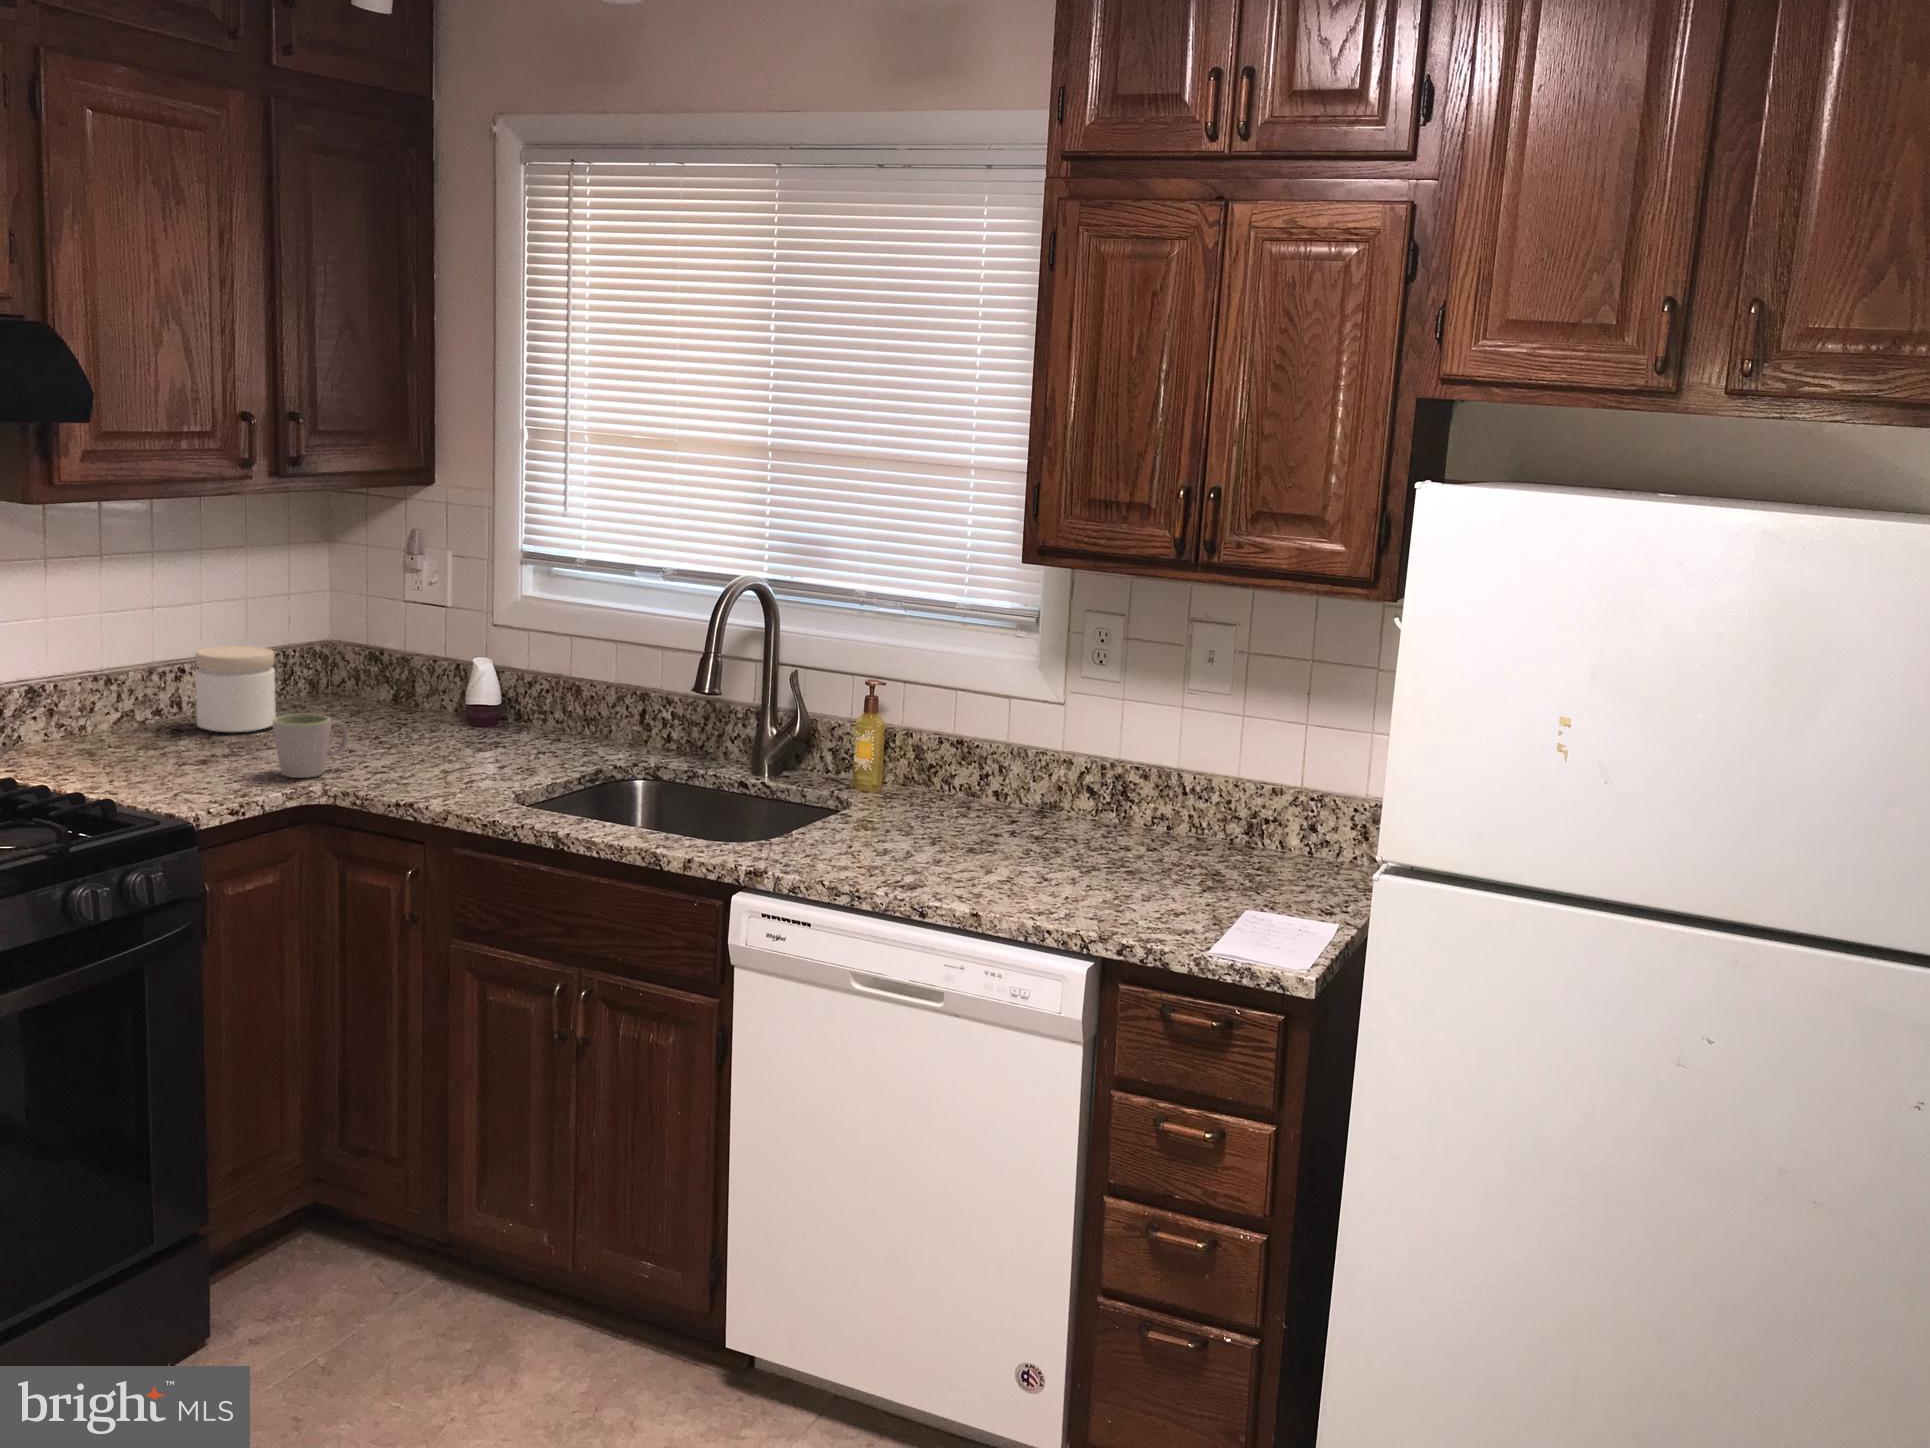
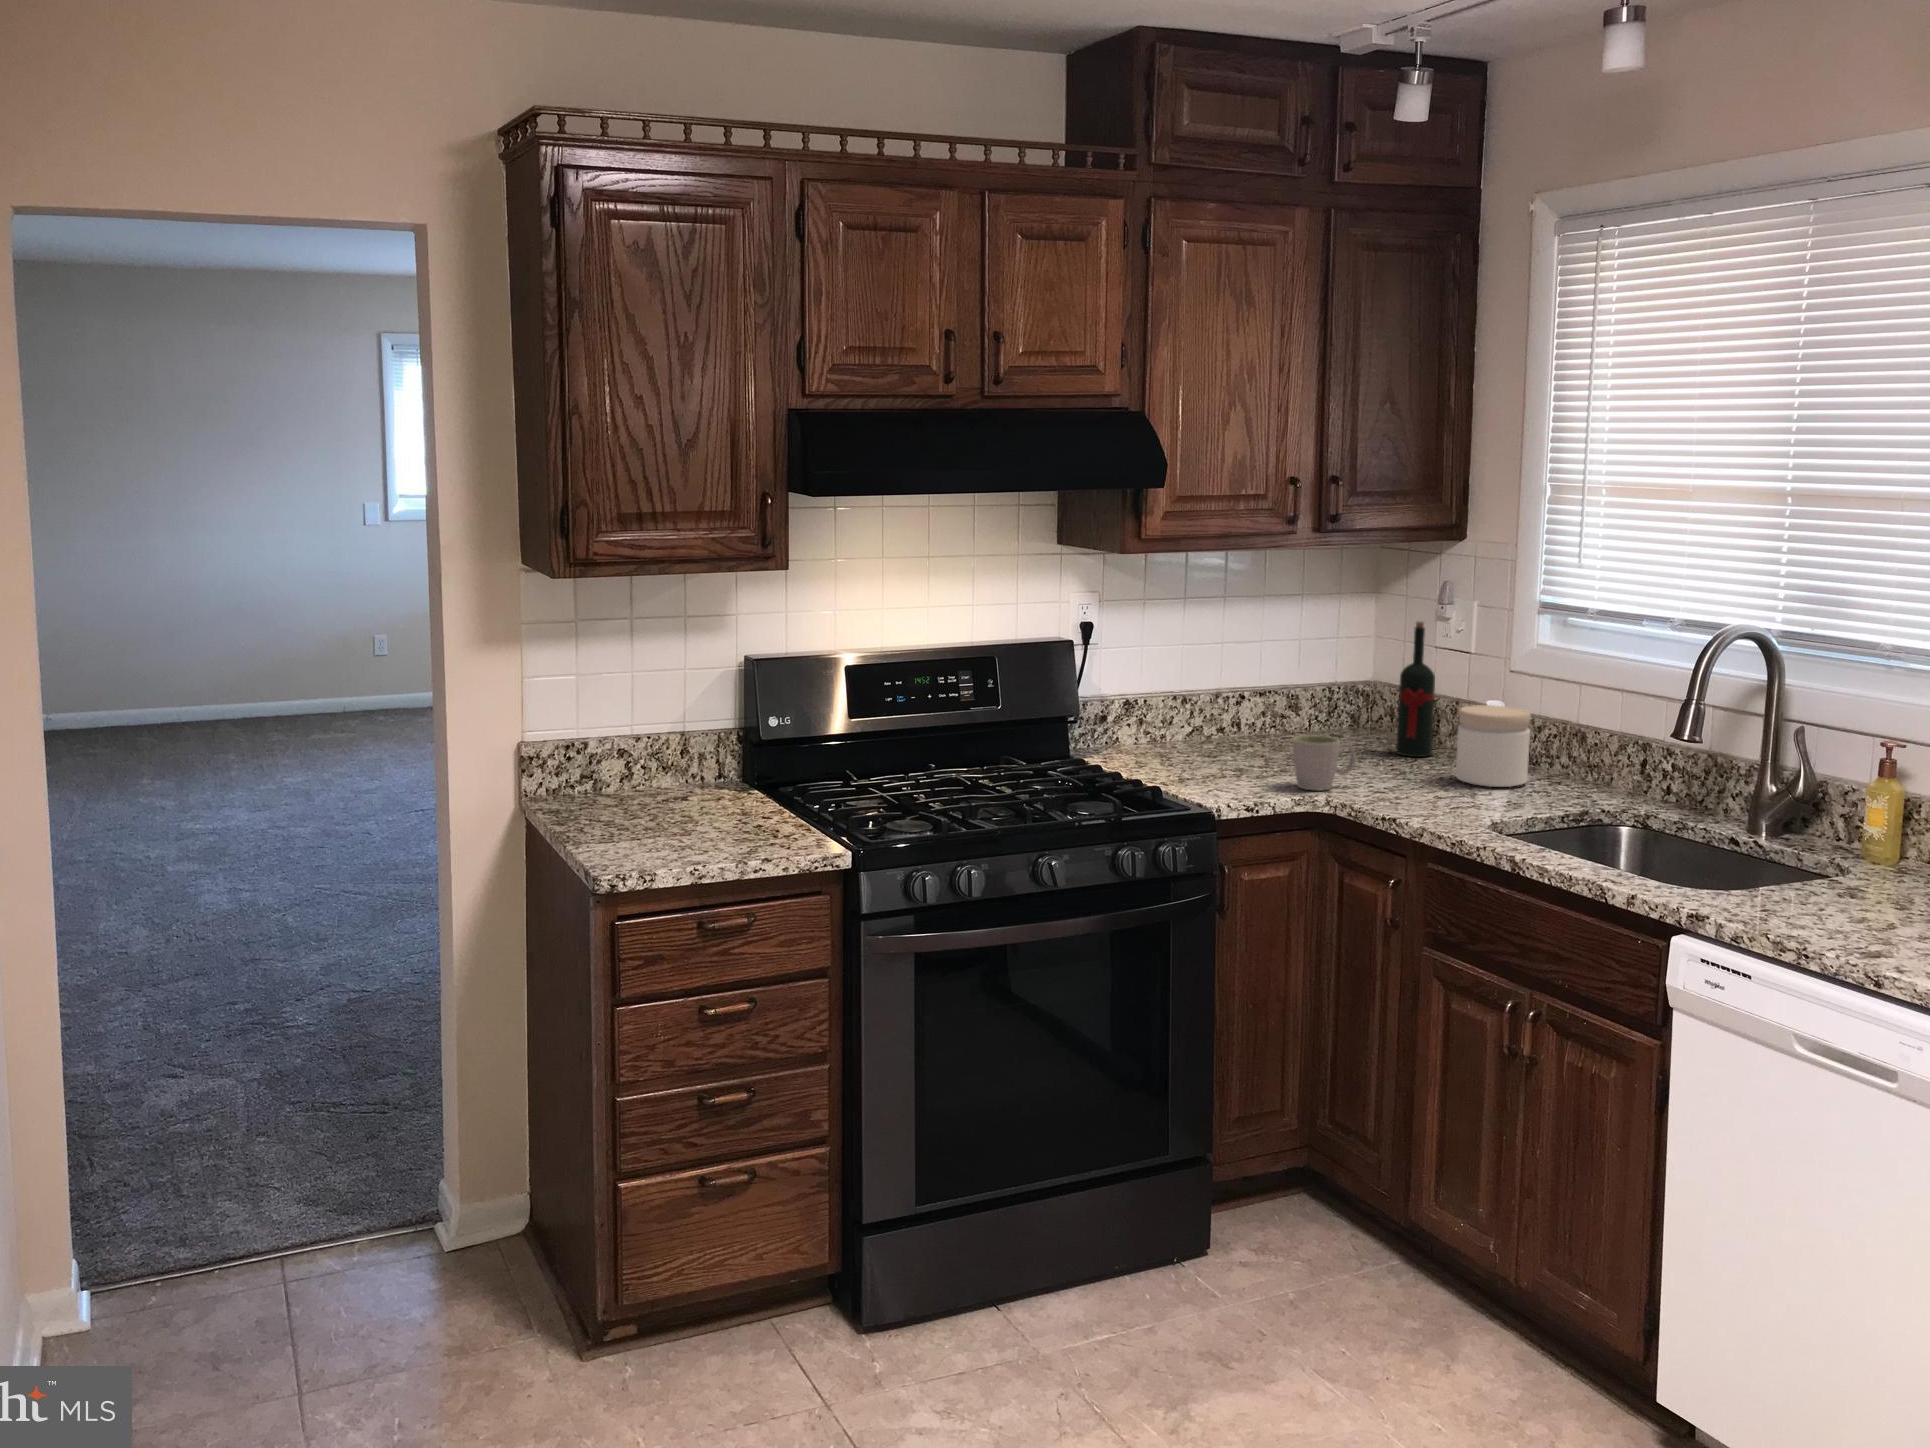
wine bottle: none [375,576,416,725] -> present [1396,621,1435,757]
jar: present [195,646,276,732] -> present [1456,705,1531,787]

